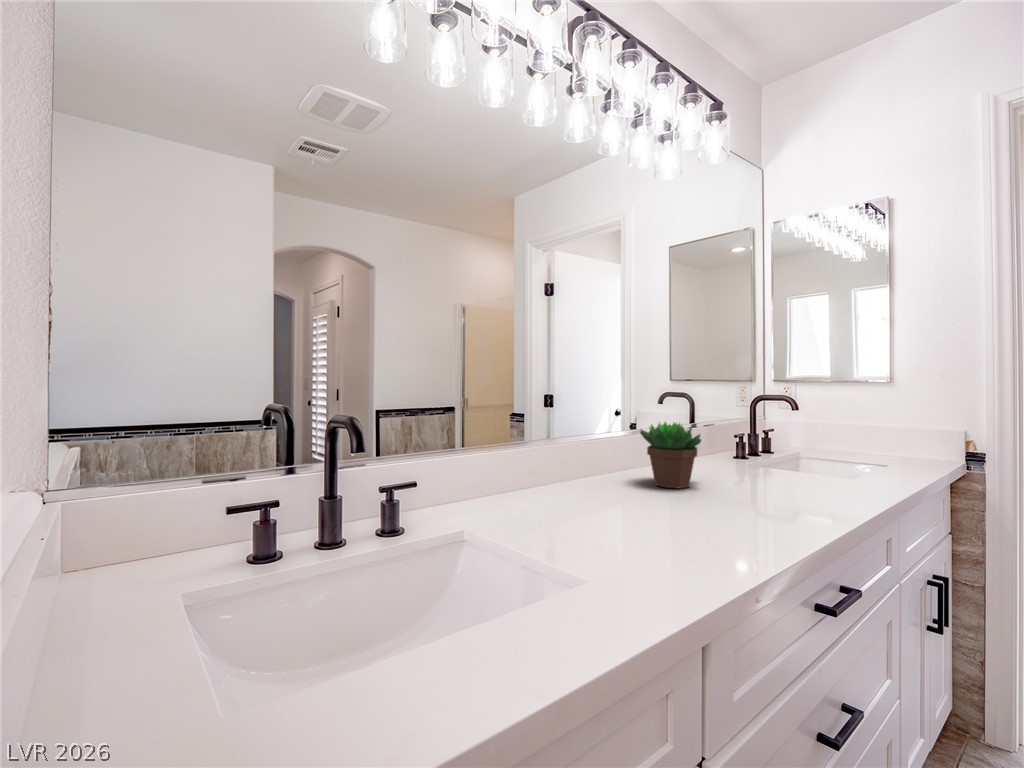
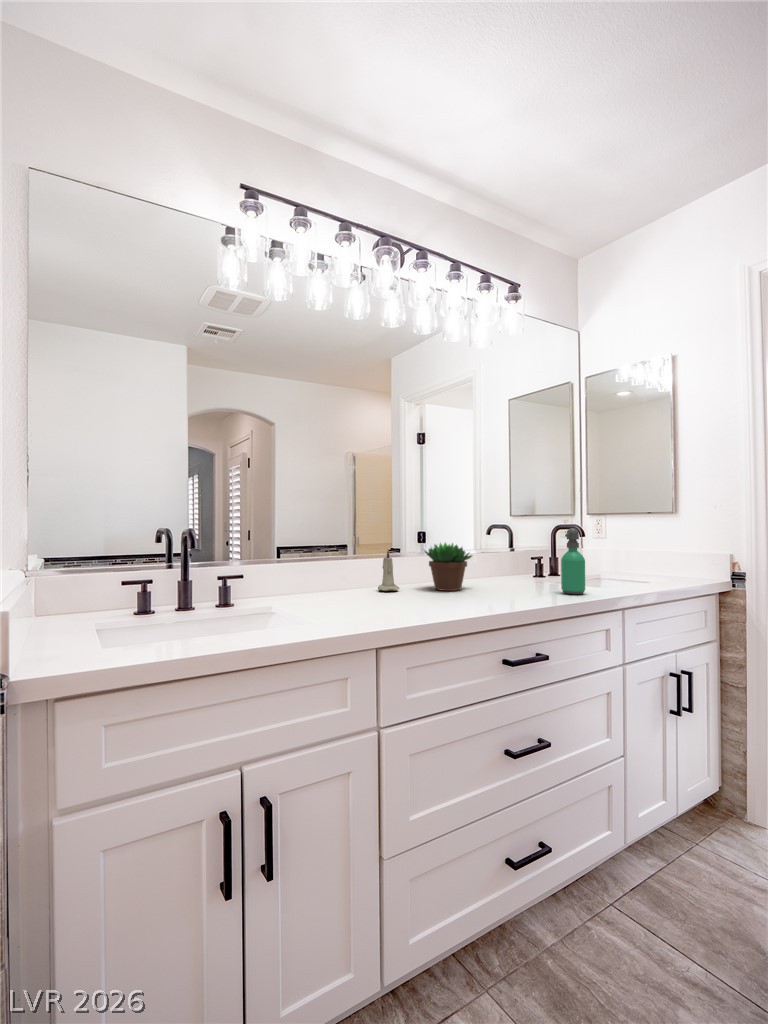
soap dispenser: none [826,403,861,491] -> present [561,528,585,594]
candle: none [581,431,613,491] -> present [378,550,399,591]

